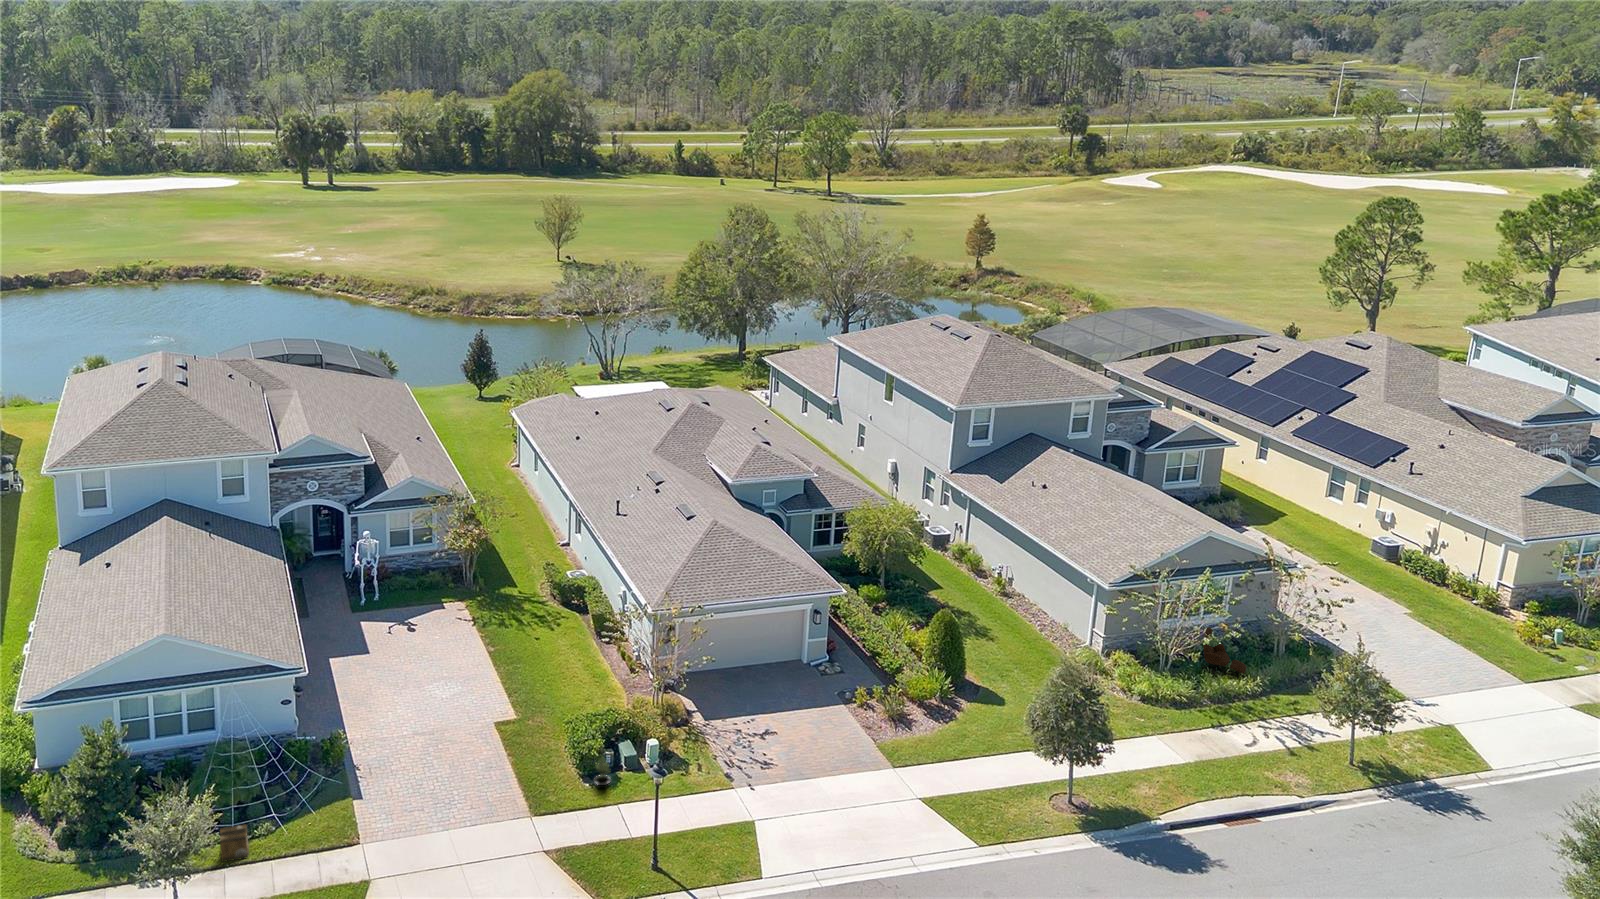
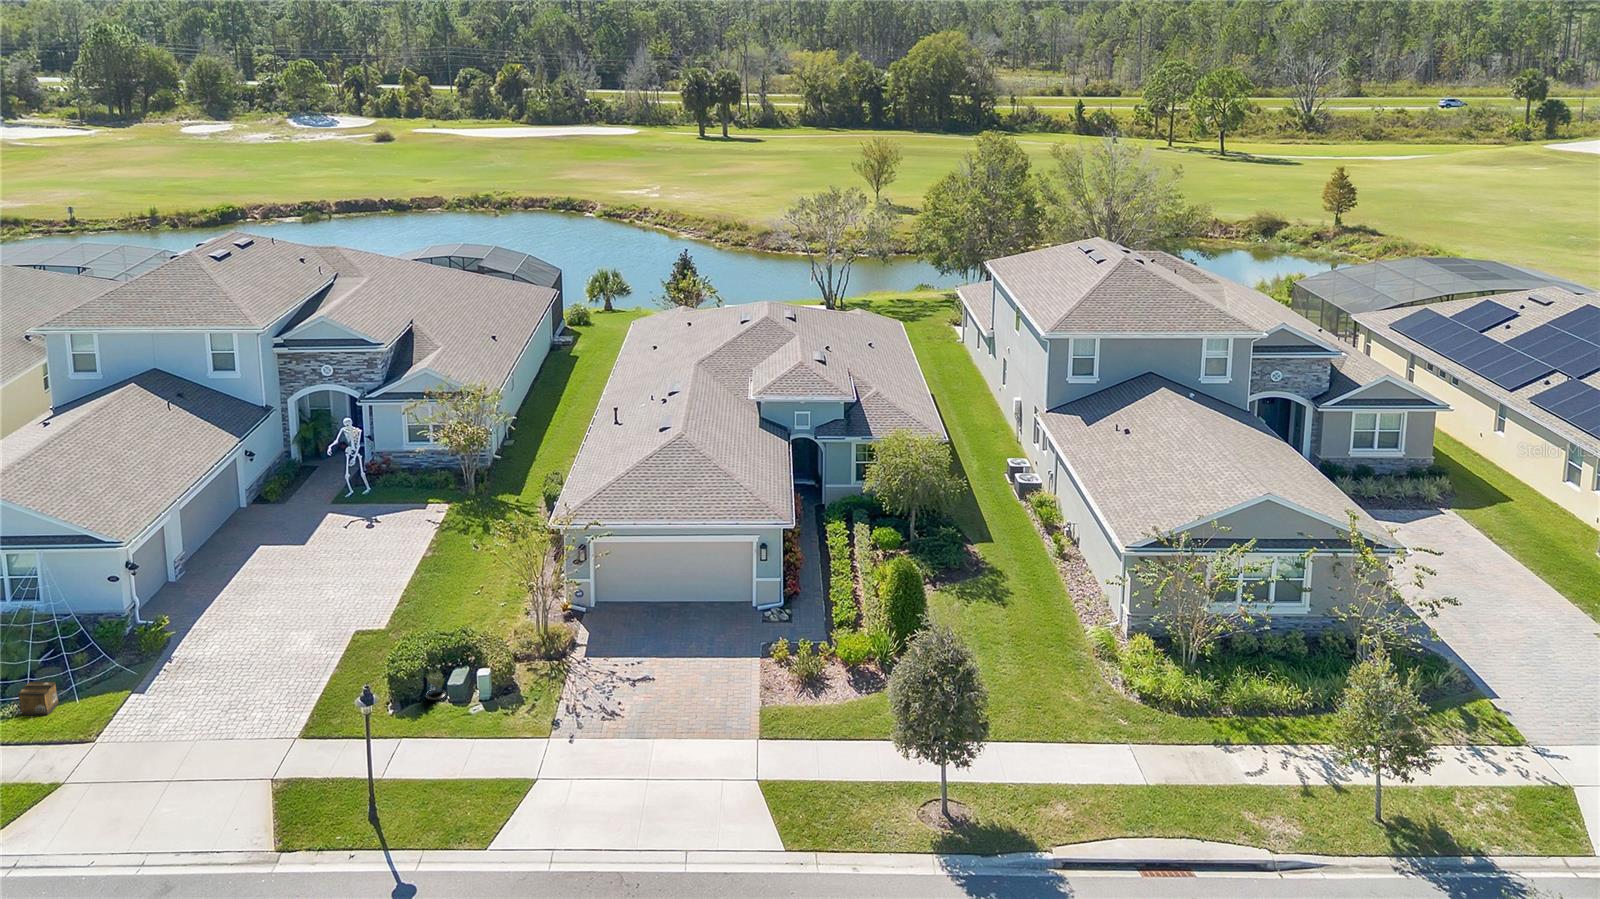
lounge chair: present [1202,627,1246,679] -> none [1251,621,1309,692]

